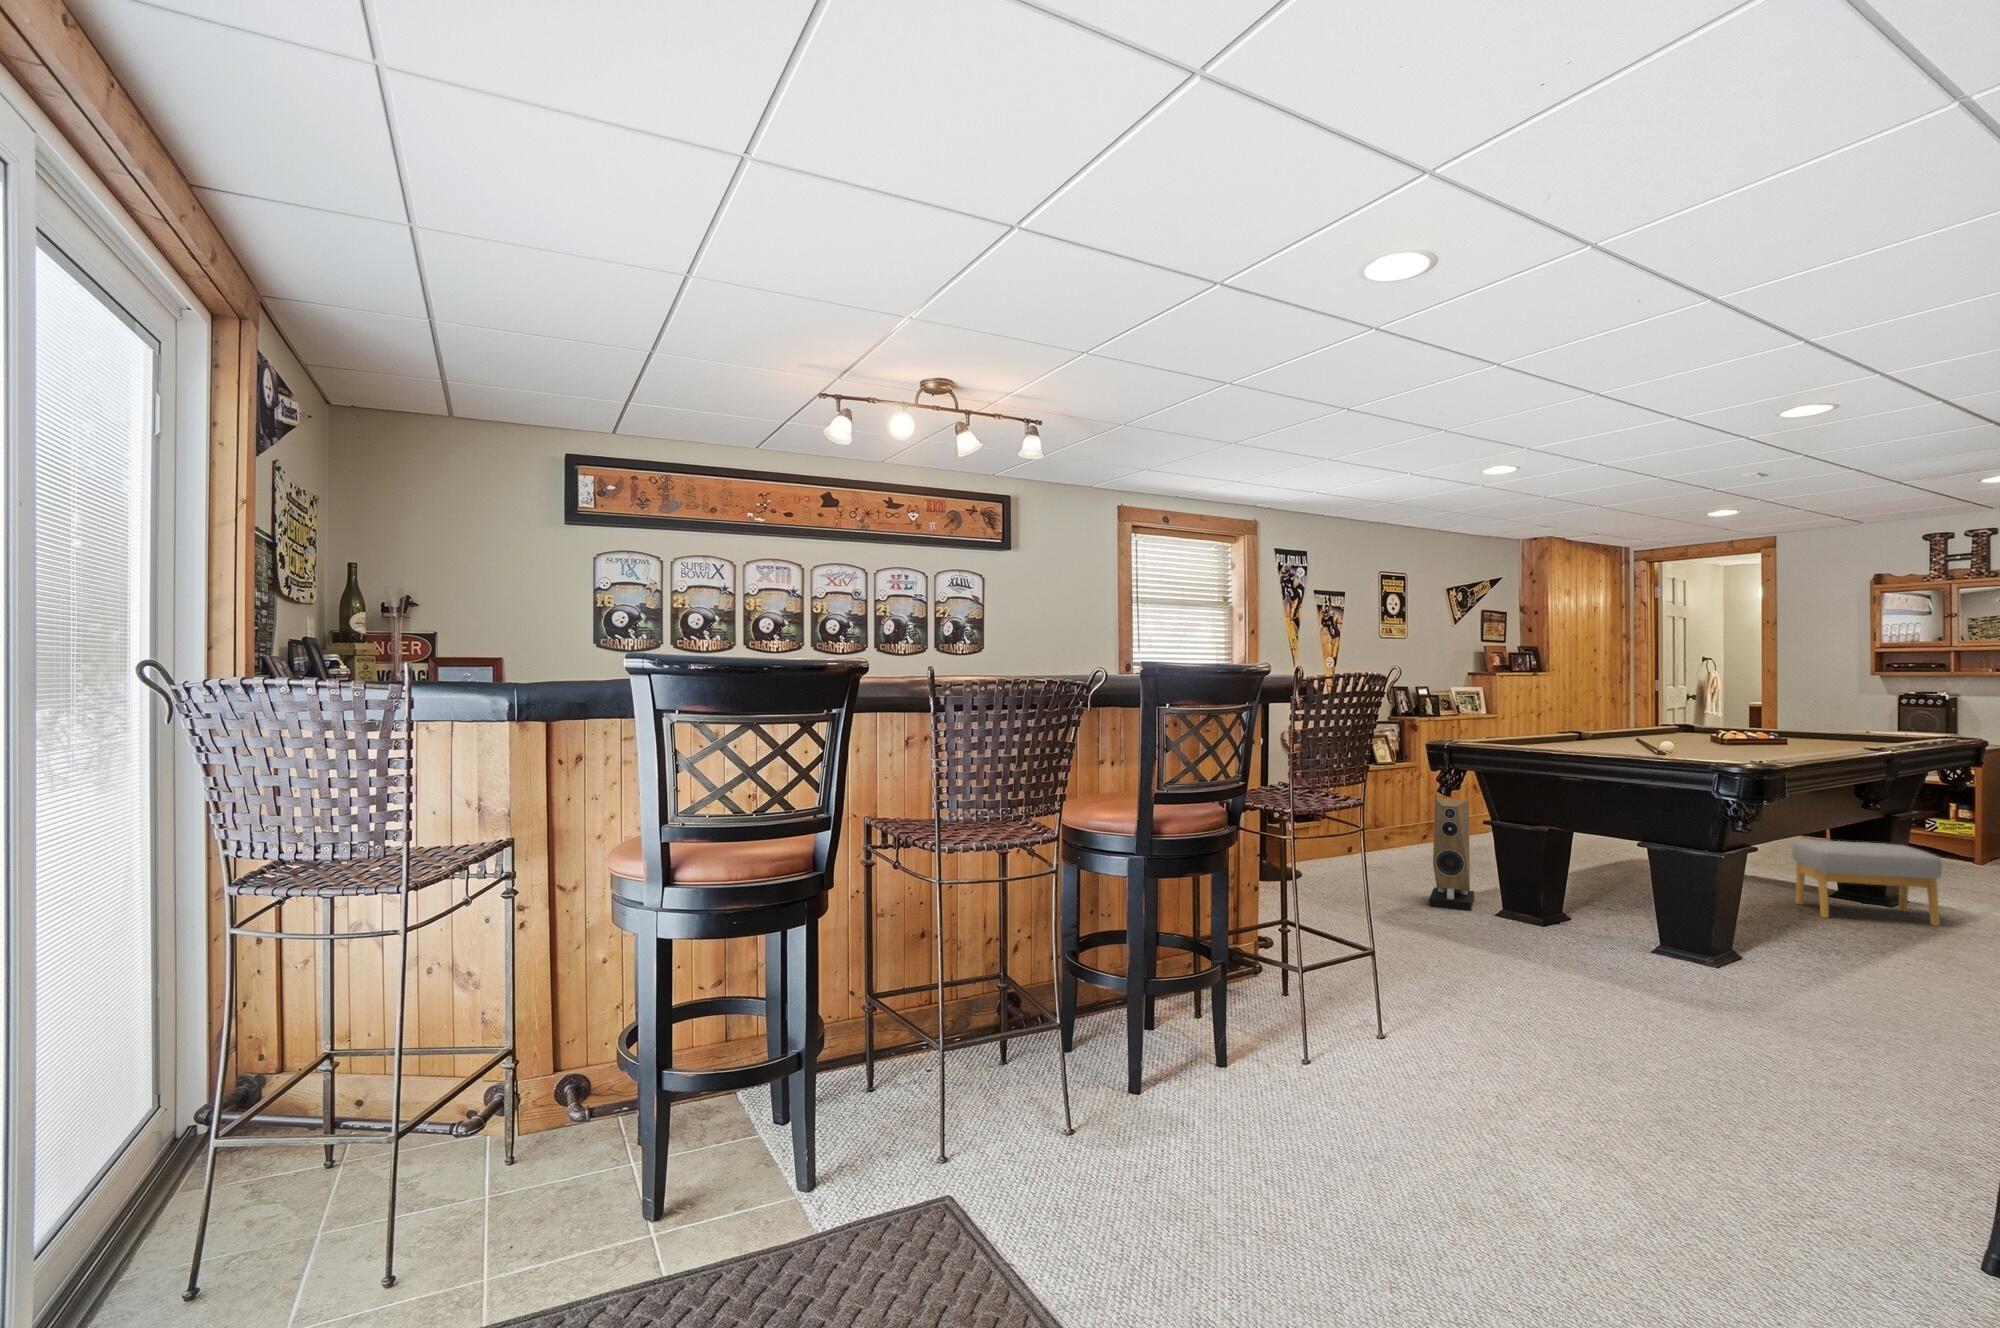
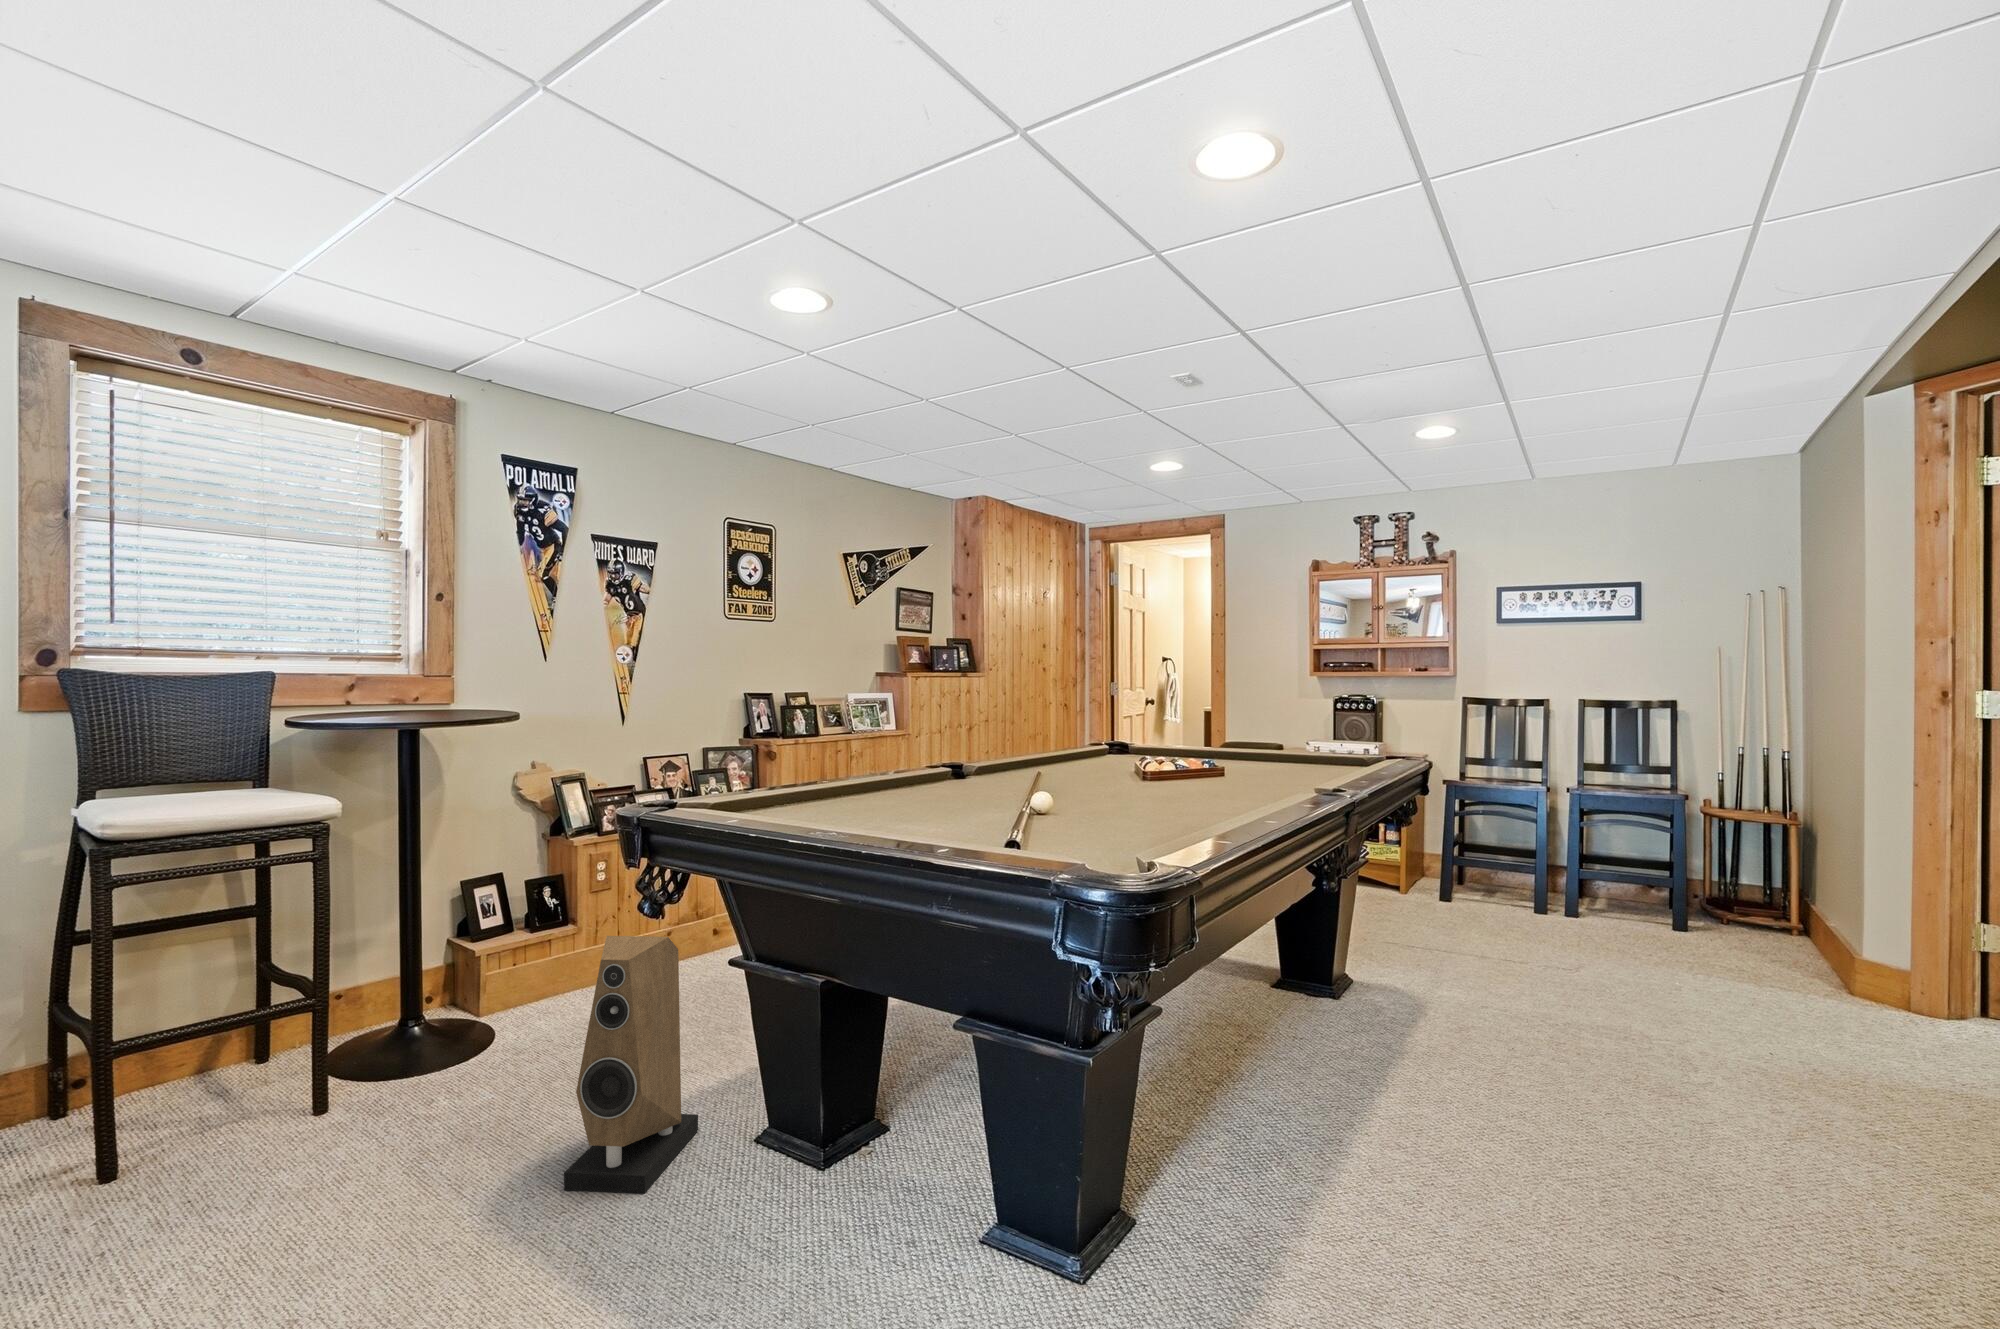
footstool: present [1792,840,1942,926] -> none [1222,936,1411,1083]

